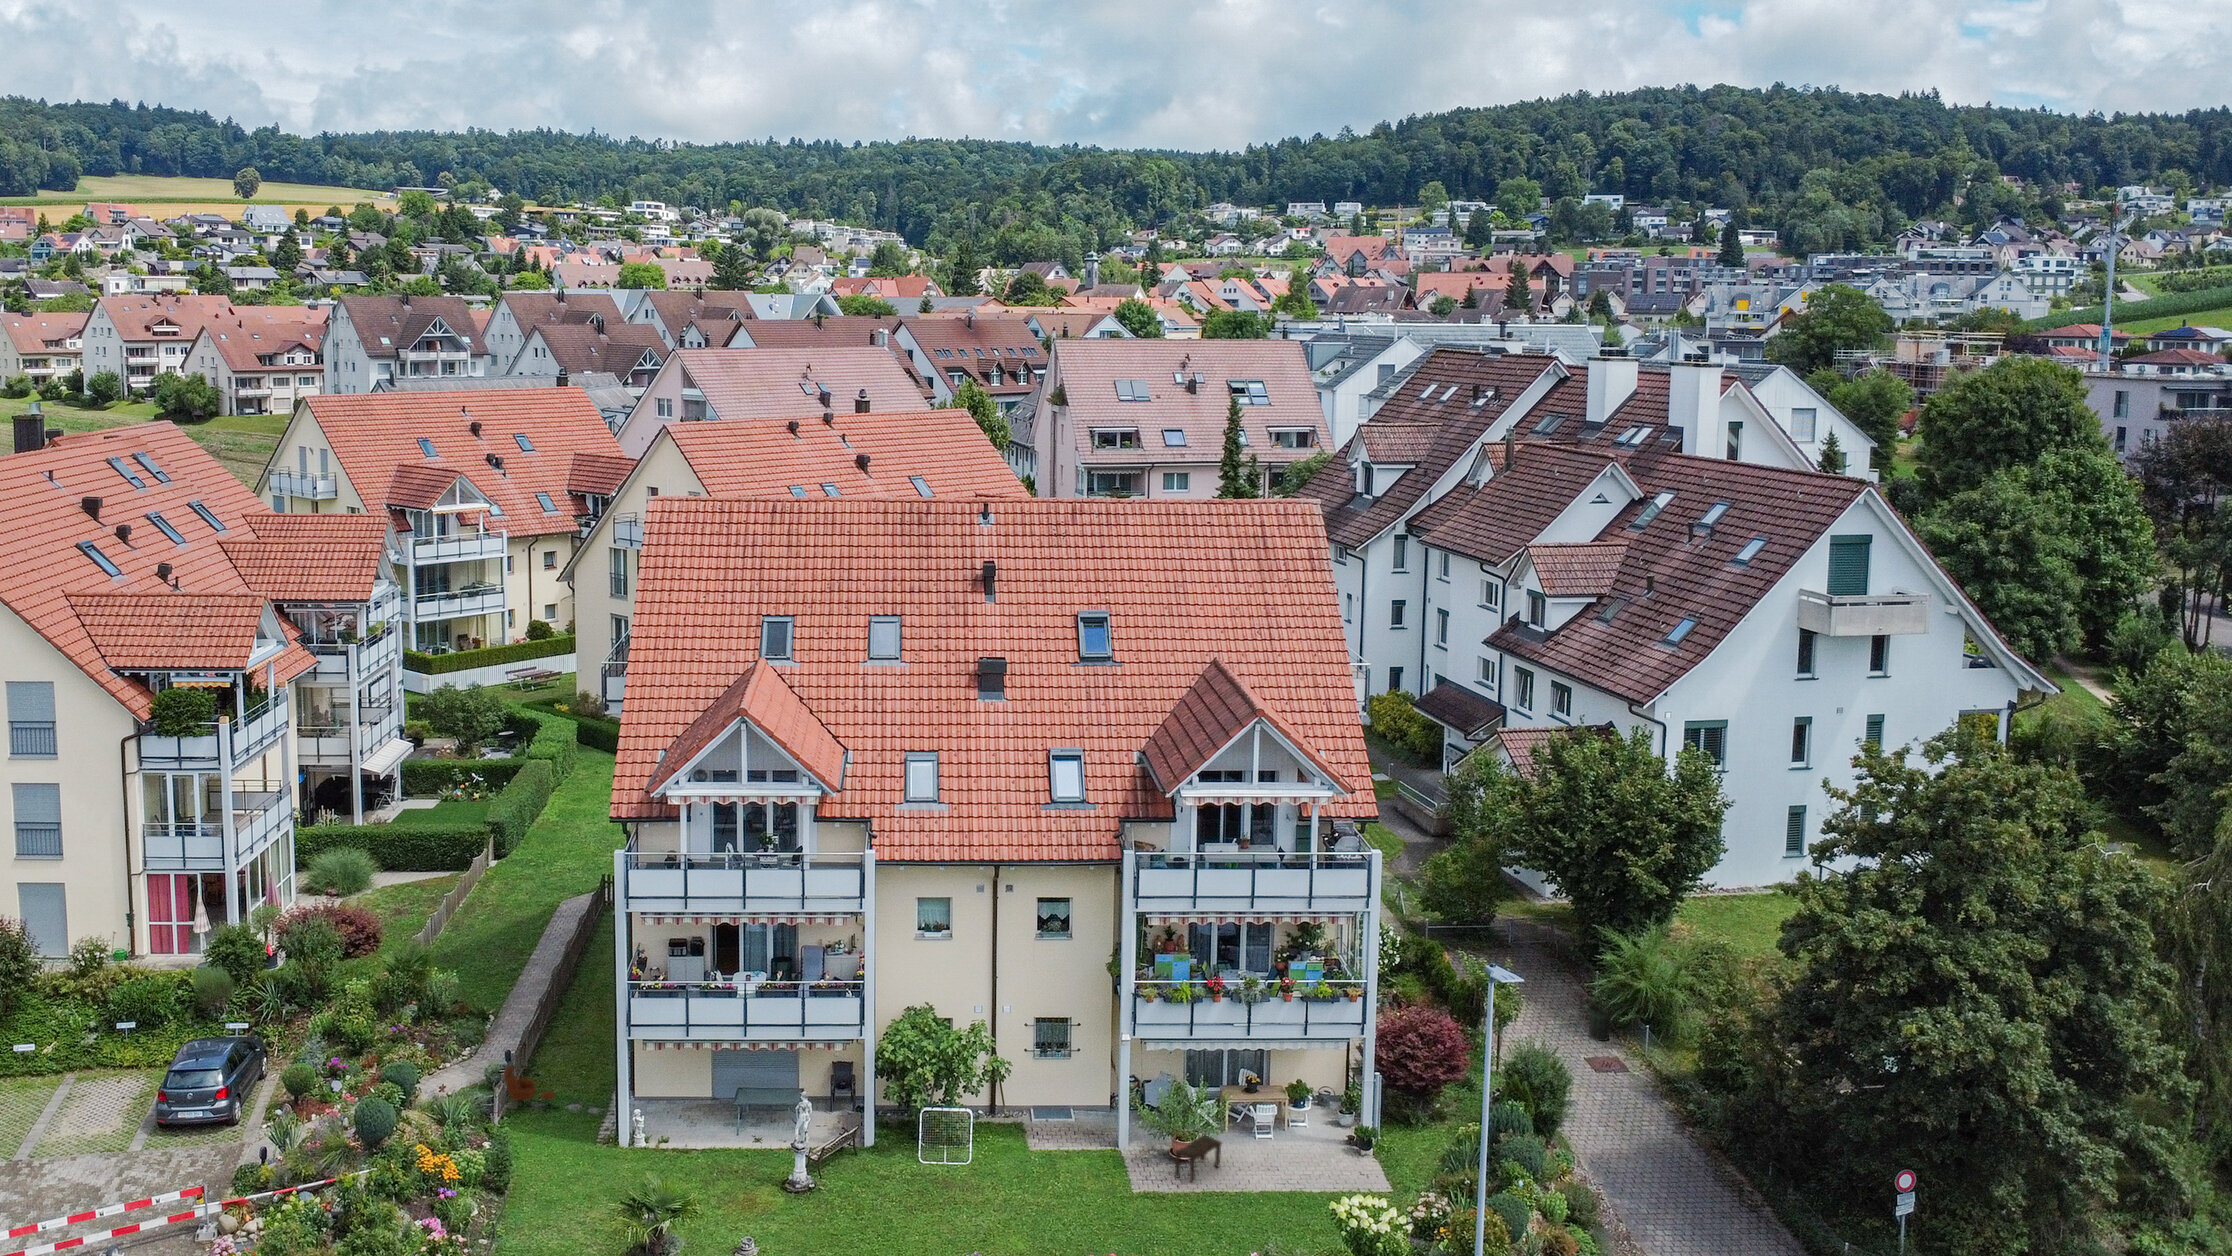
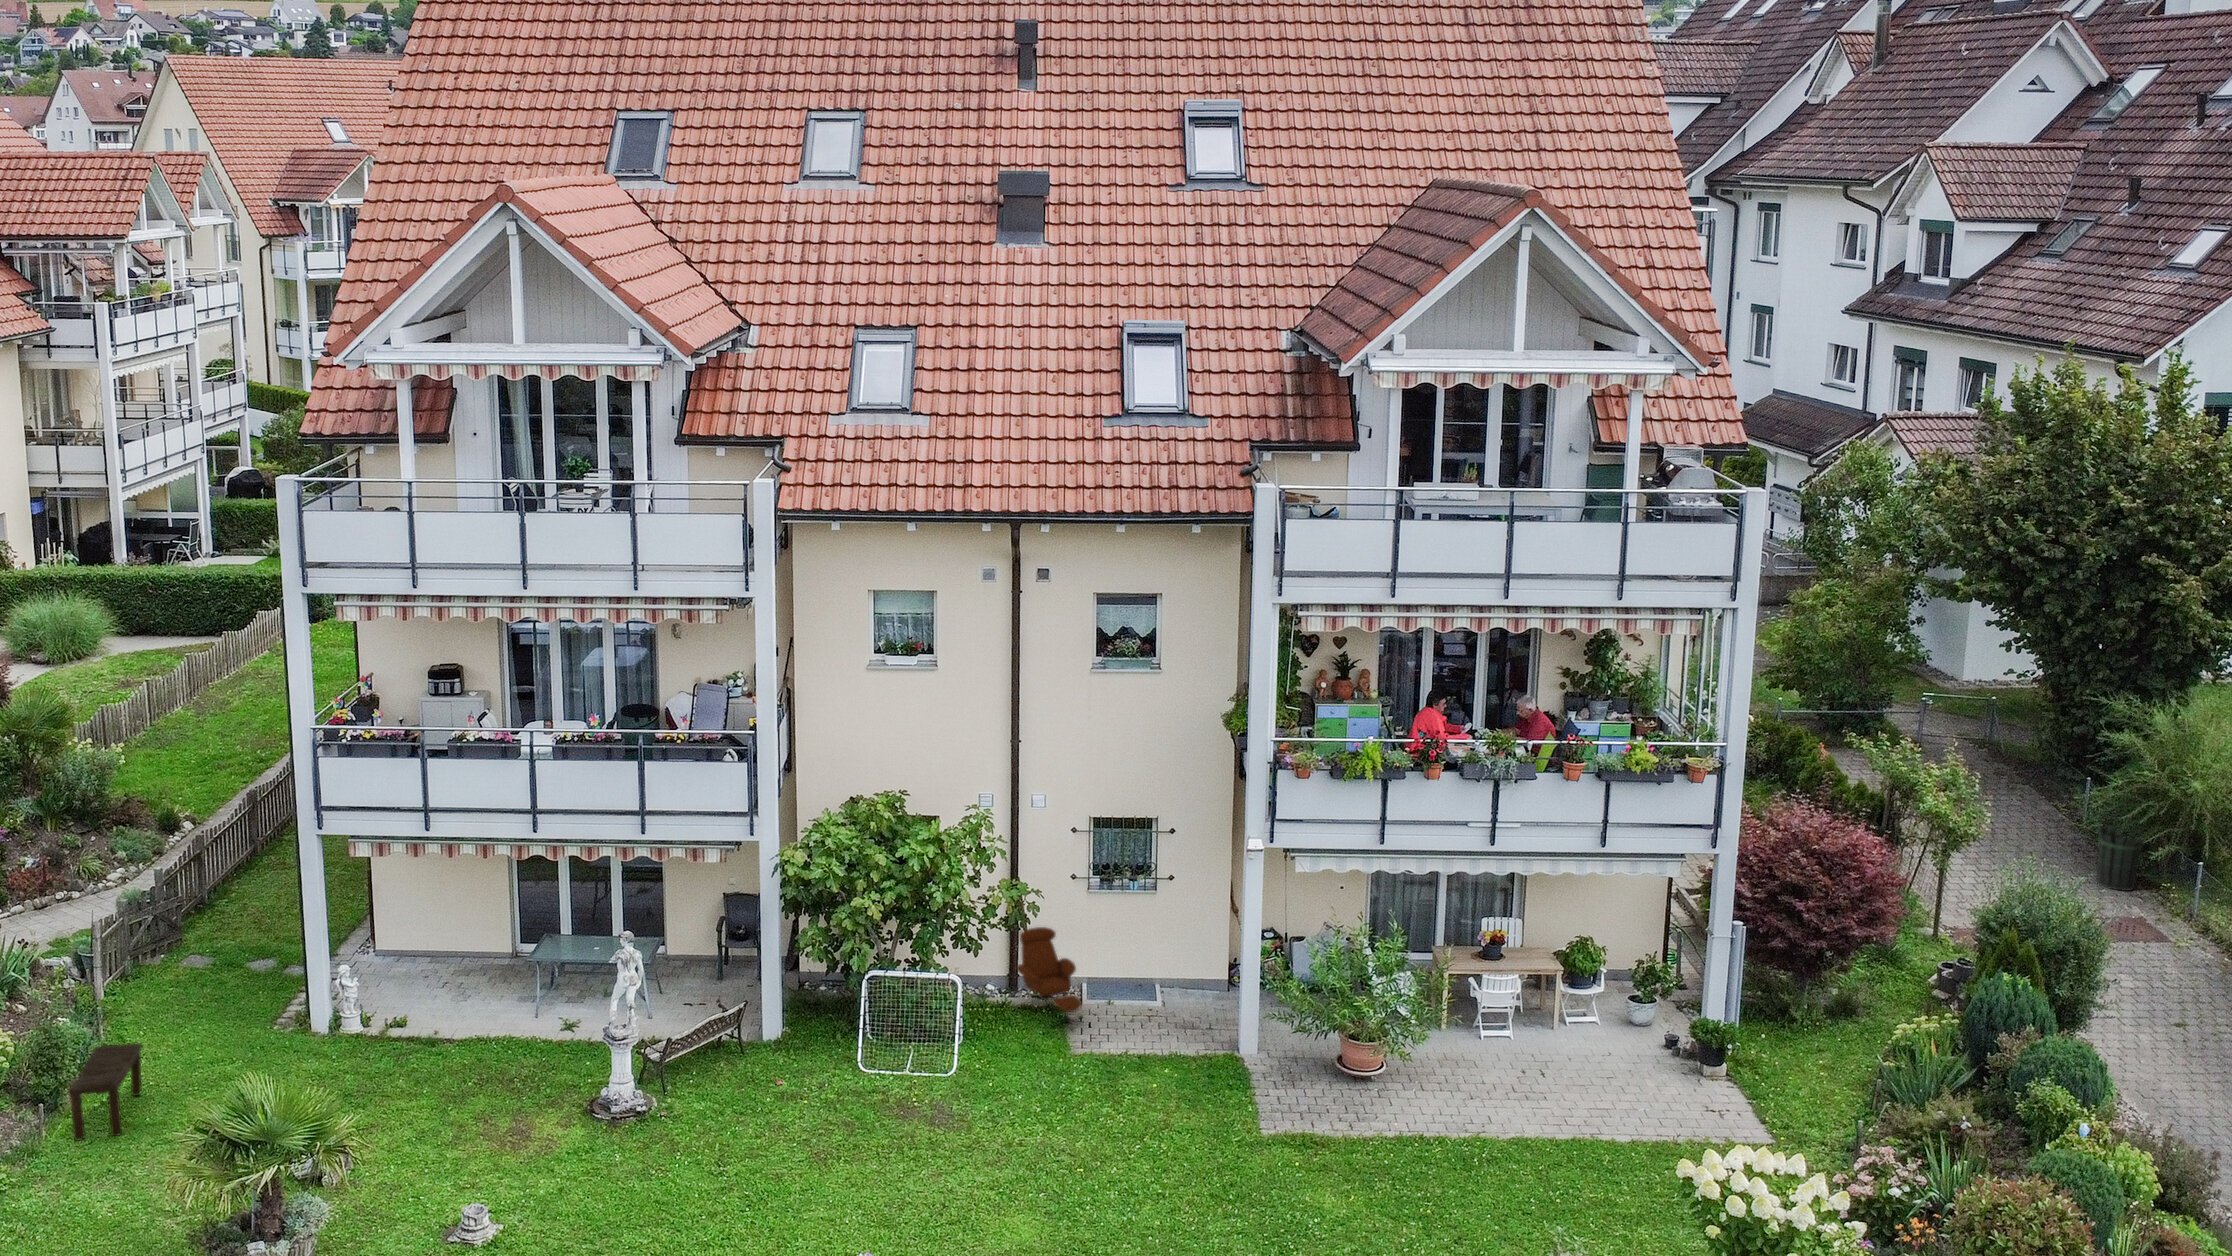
lounge chair: present [504,1066,555,1106] -> present [1017,927,1082,1024]
bench: present [1175,1135,1222,1182] -> present [69,1043,142,1140]

